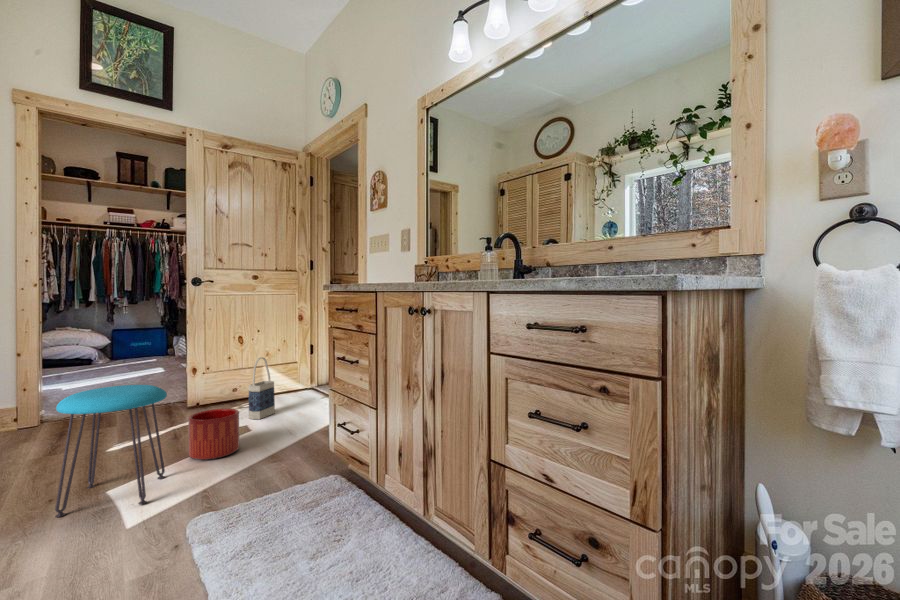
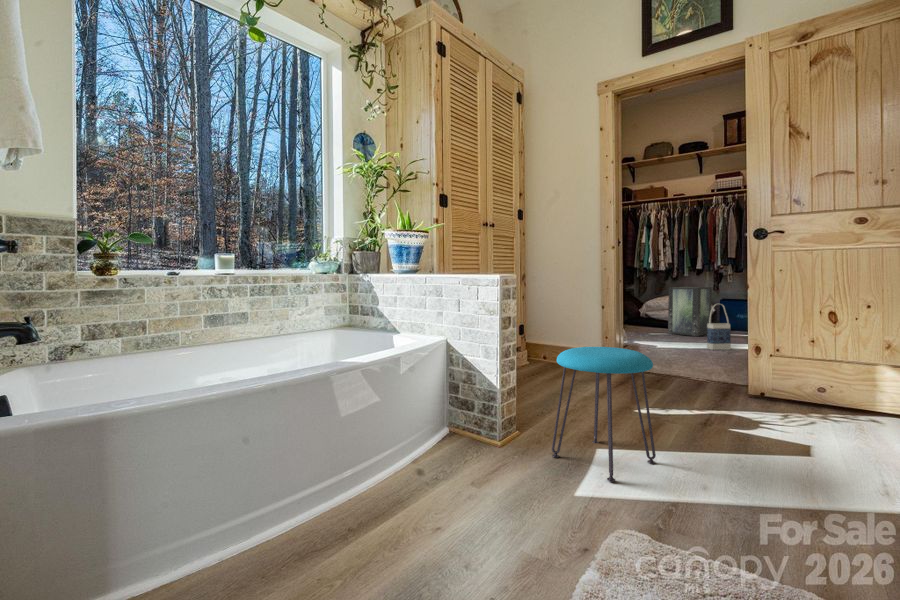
storage box: none [61,319,111,371] -> present [668,287,712,336]
bag: present [249,357,275,419] -> present [707,304,731,350]
planter: present [188,408,239,460] -> none [697,401,770,472]

